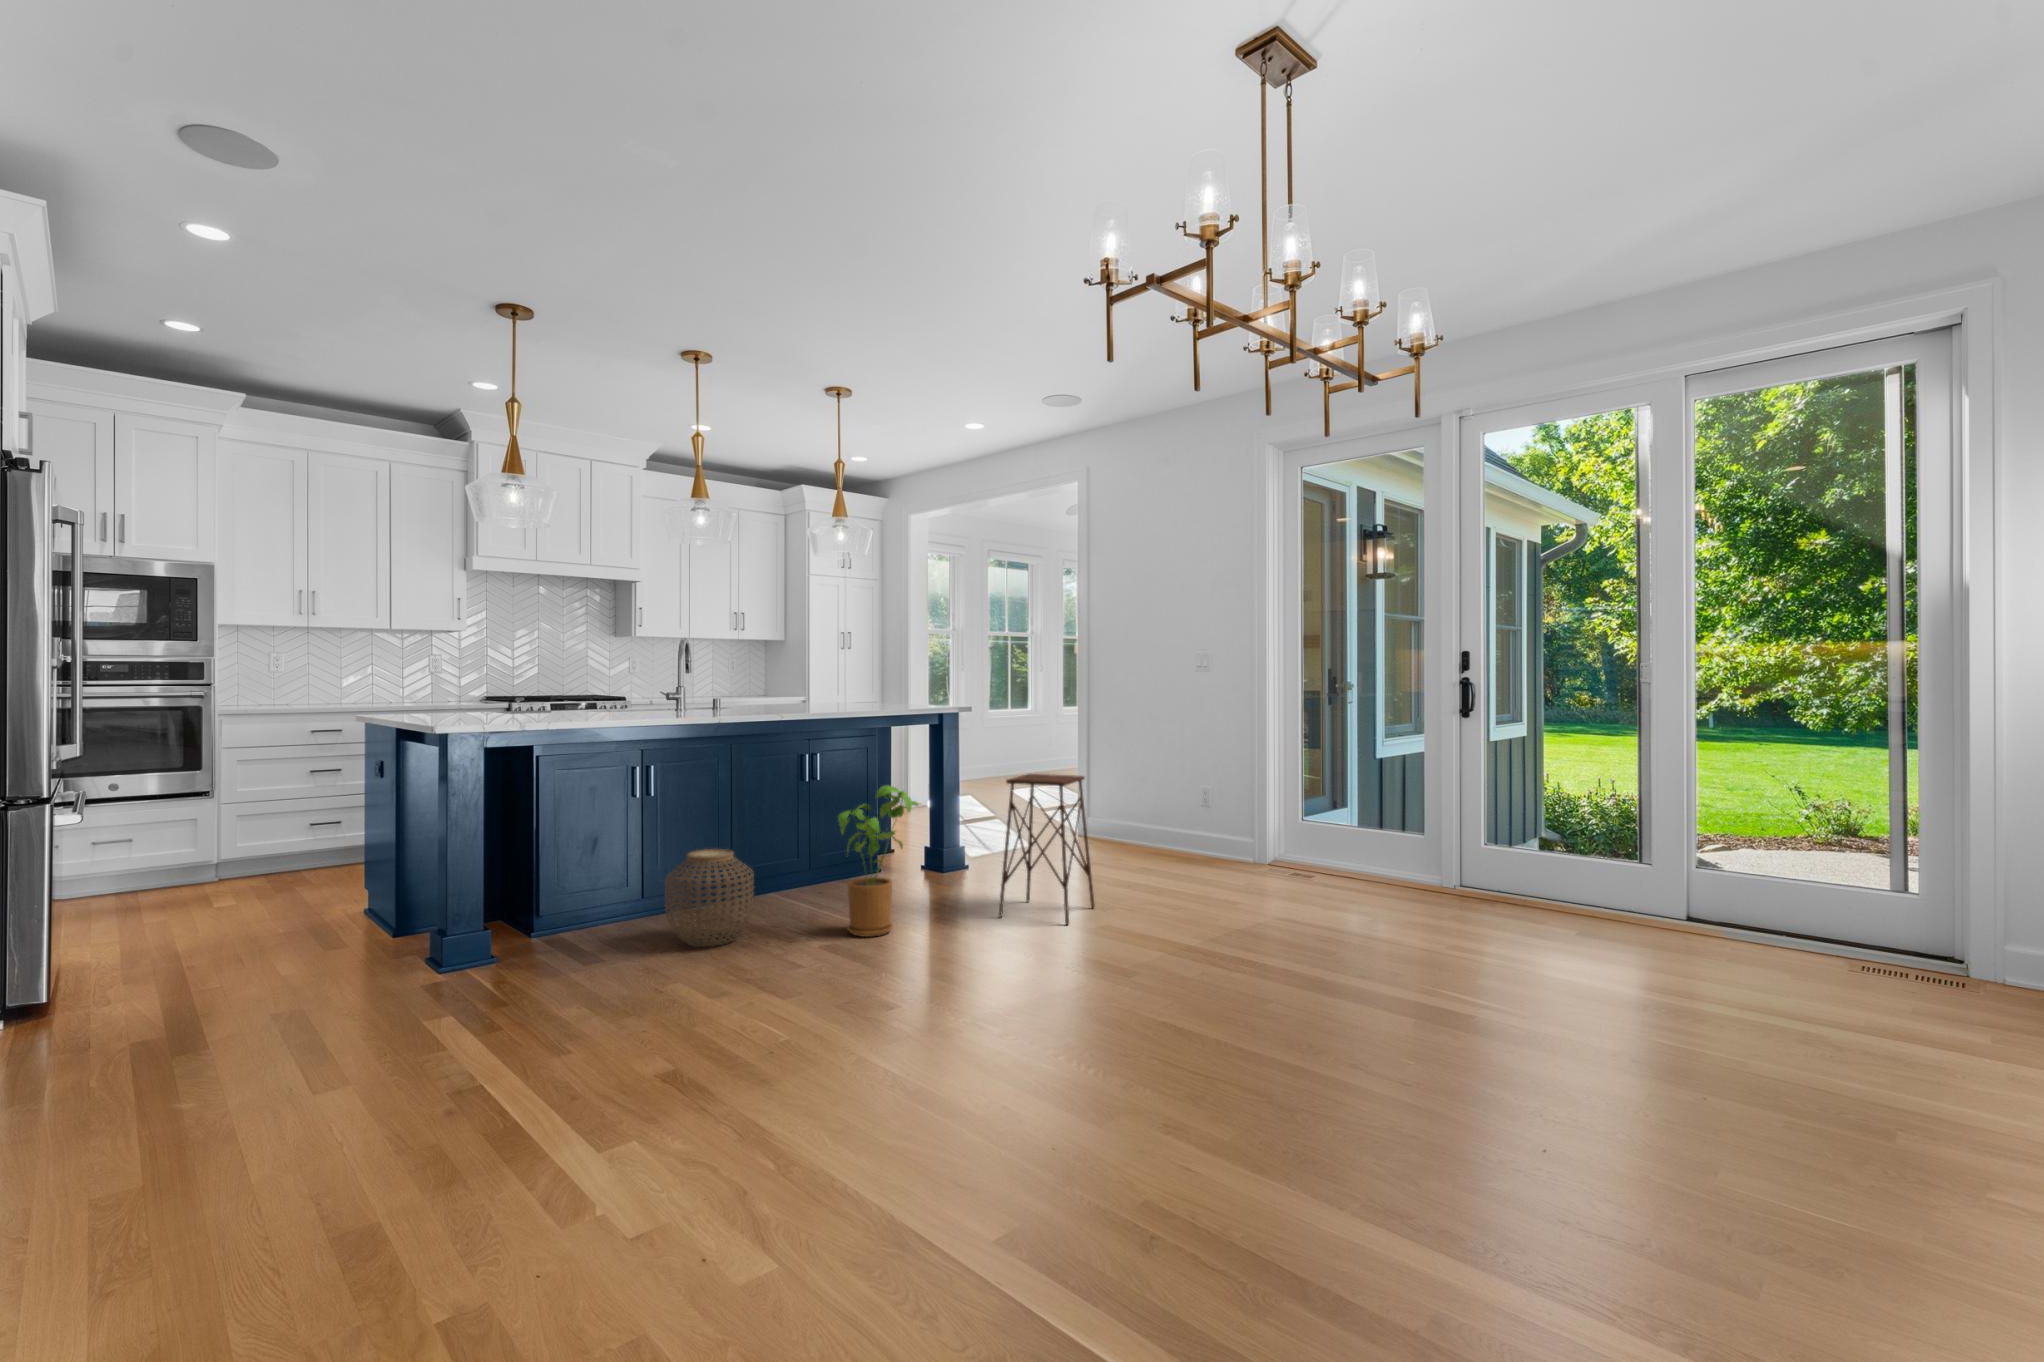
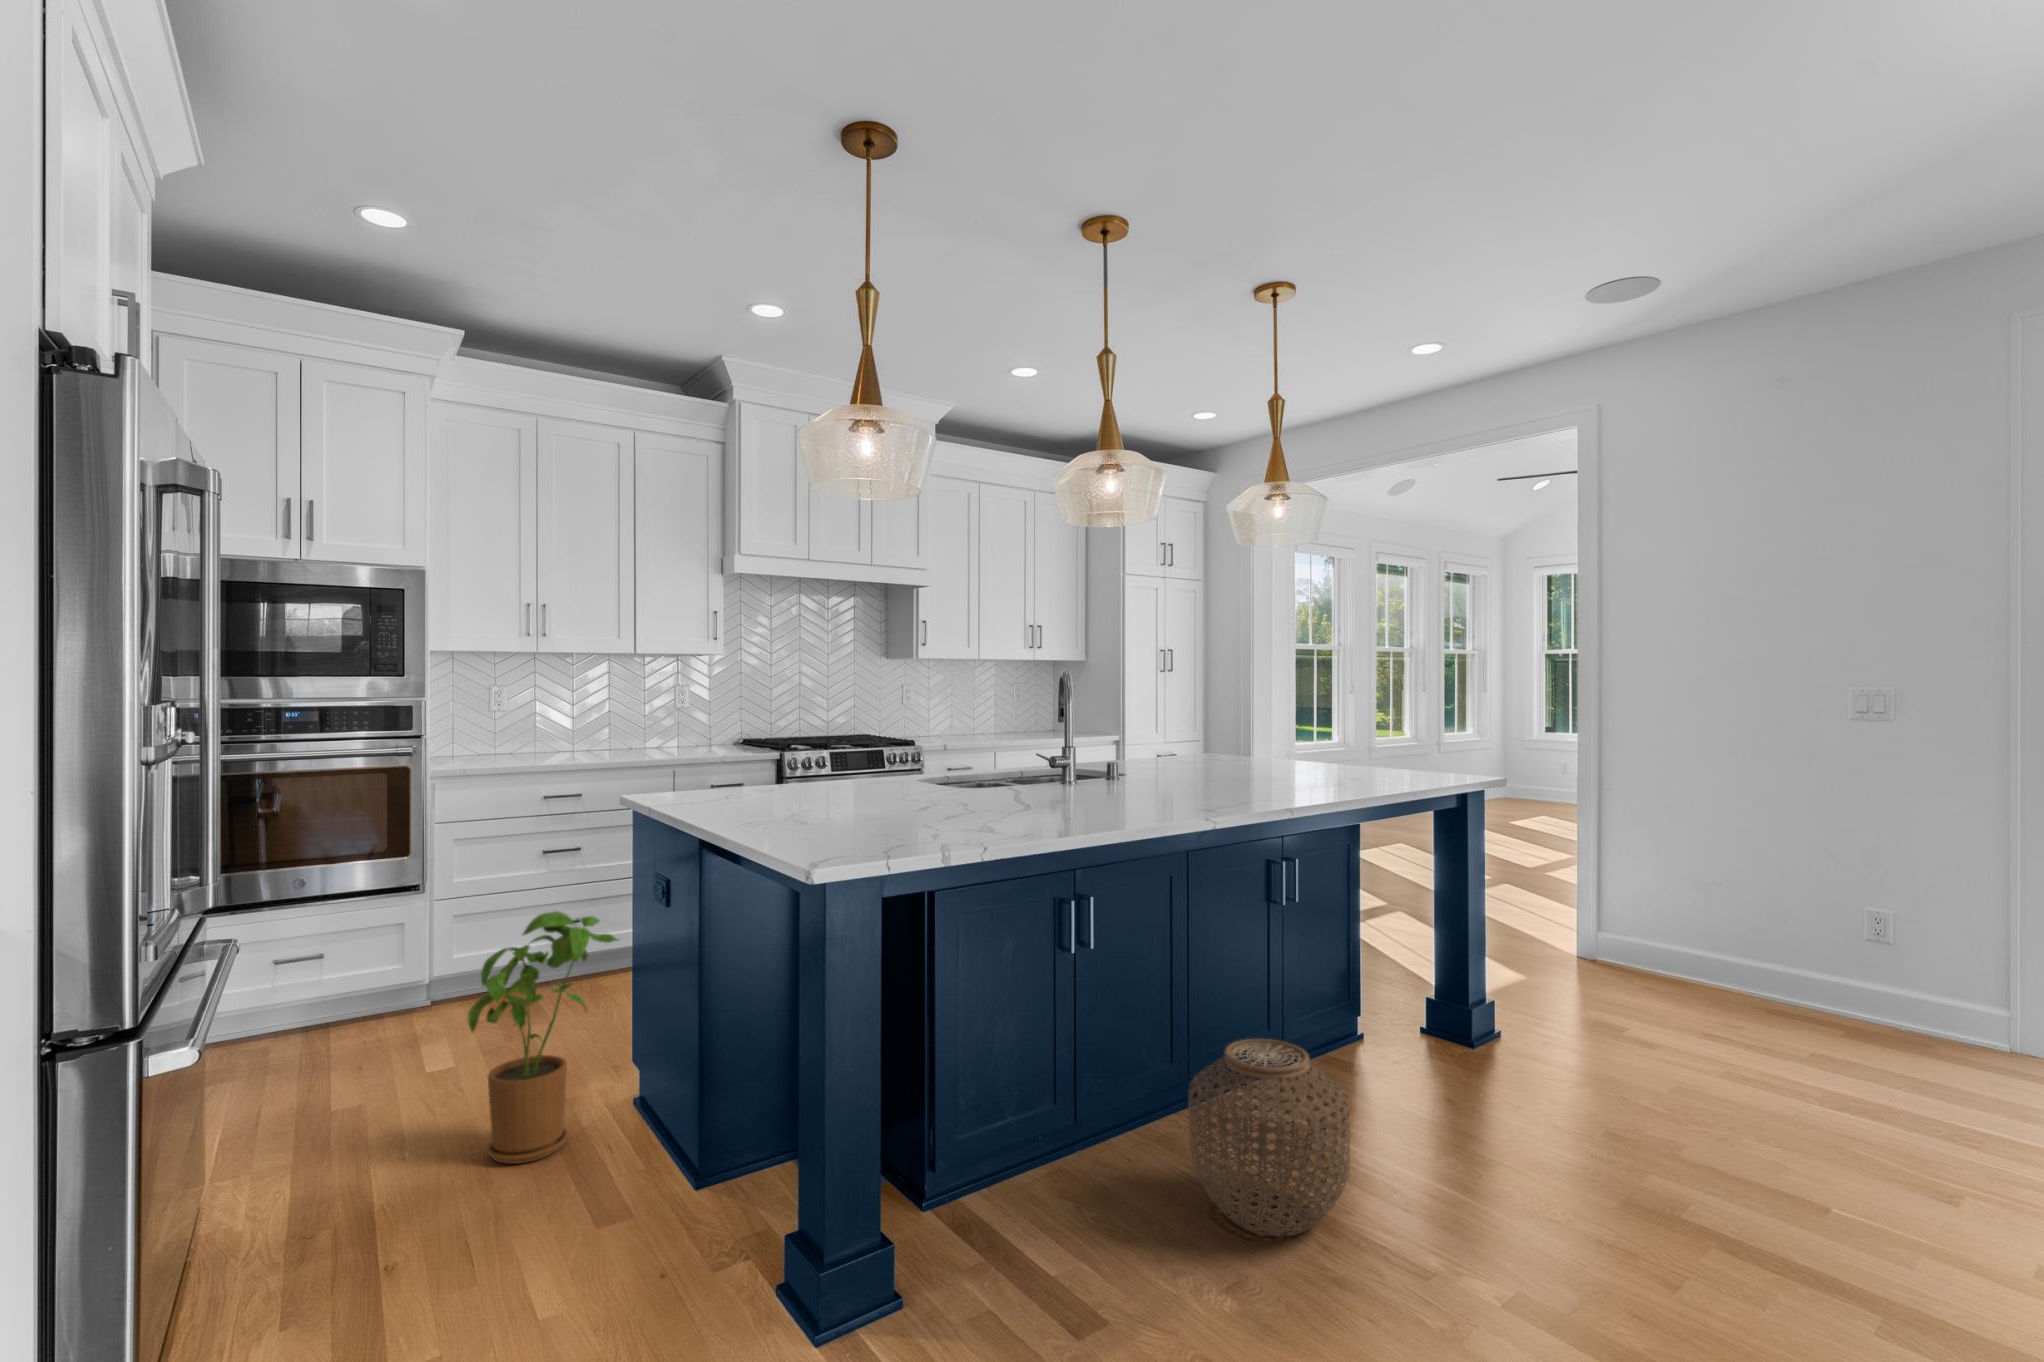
side table: present [998,774,1095,925] -> none [1724,888,1921,1196]
house plant: present [838,786,919,937] -> present [468,911,618,1164]

